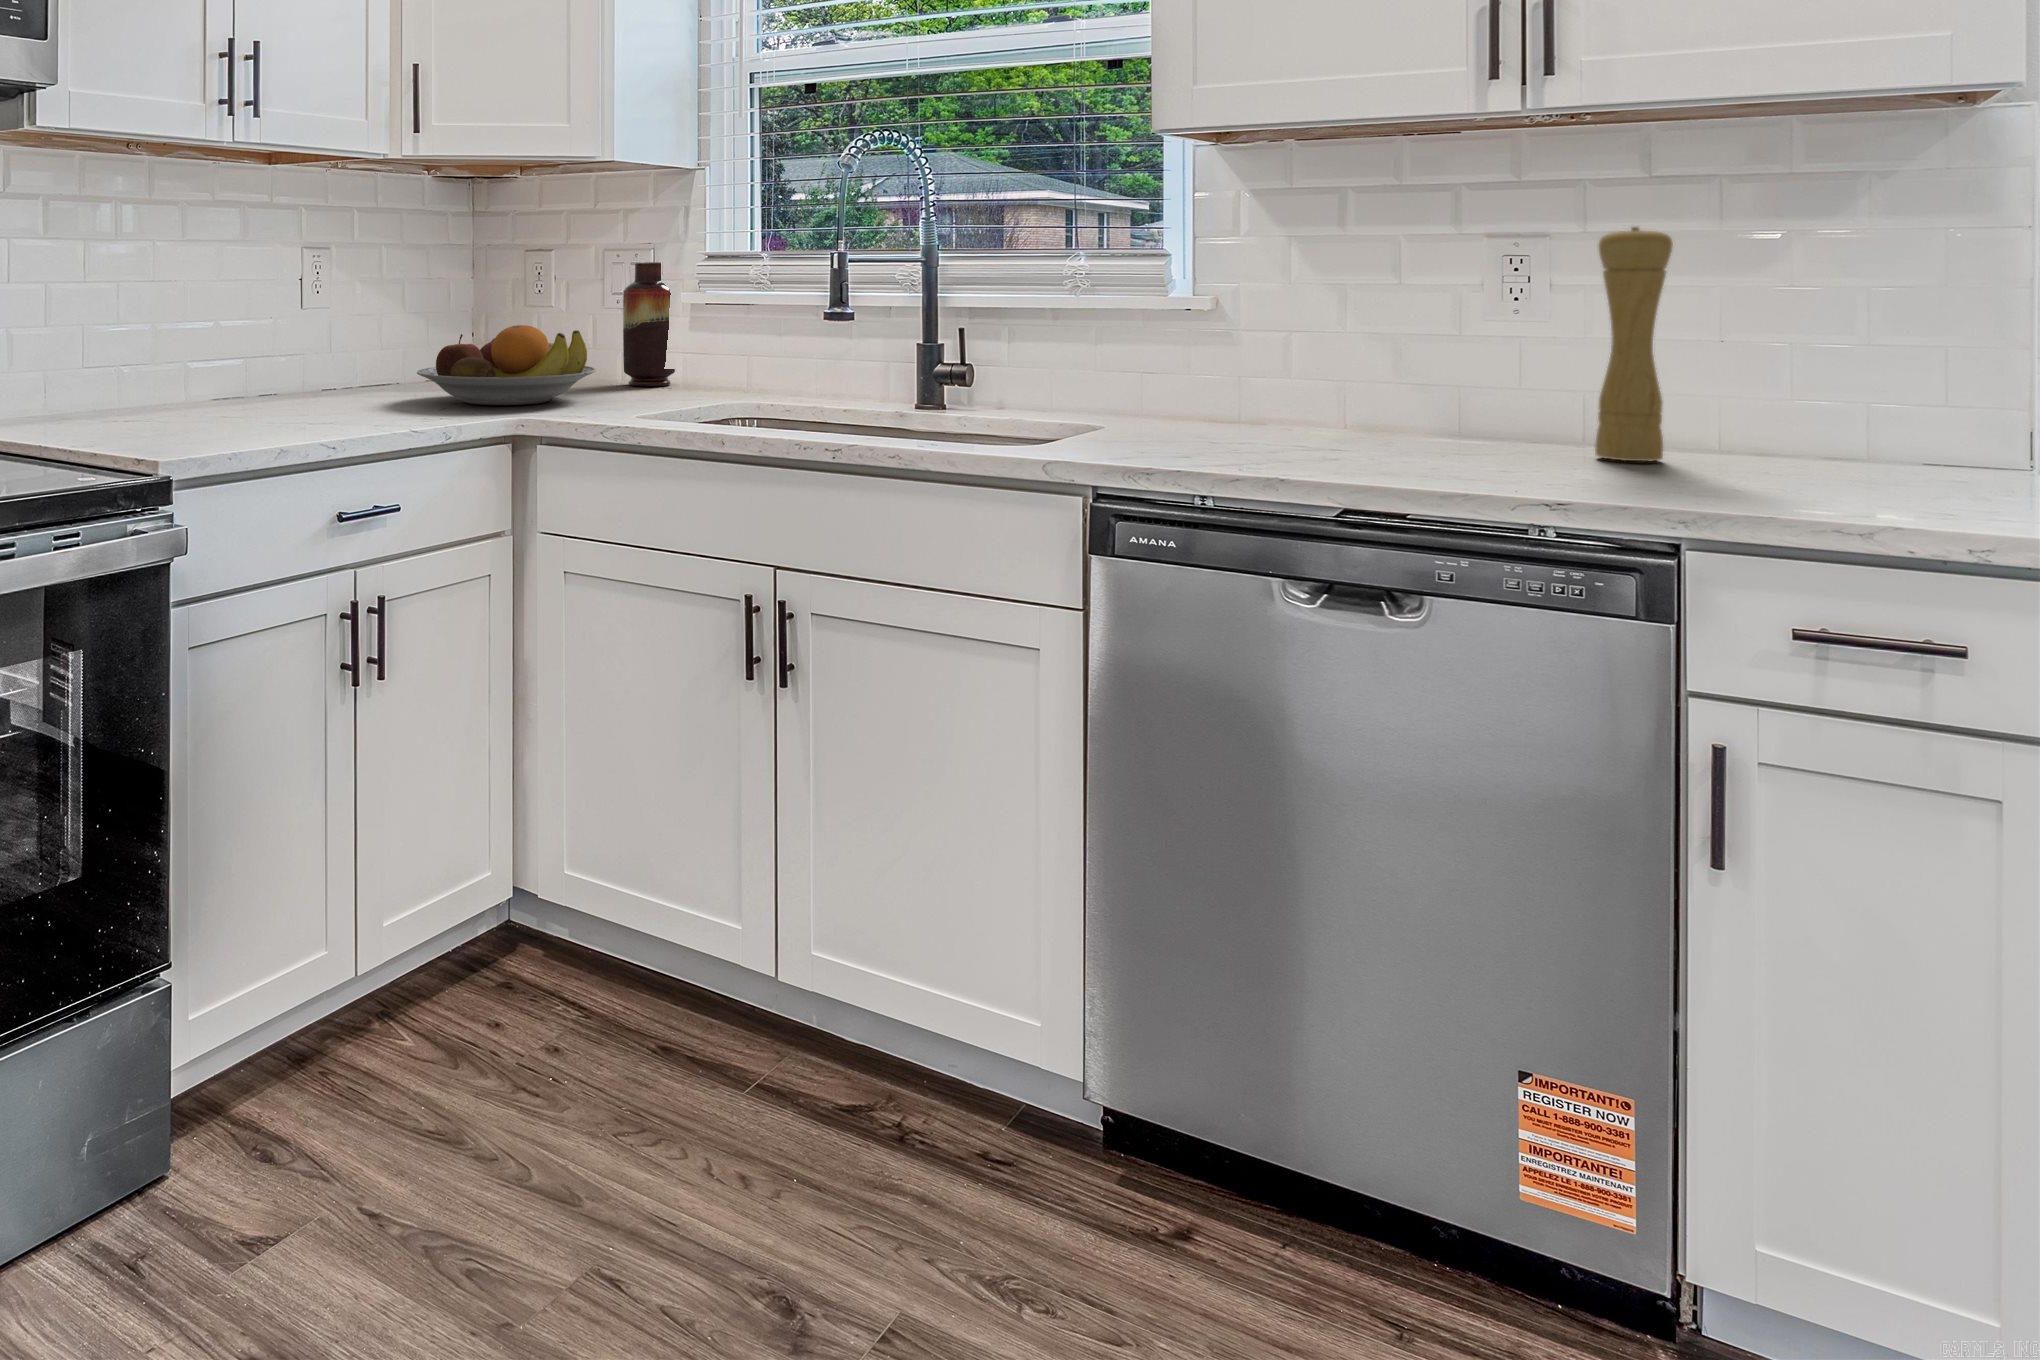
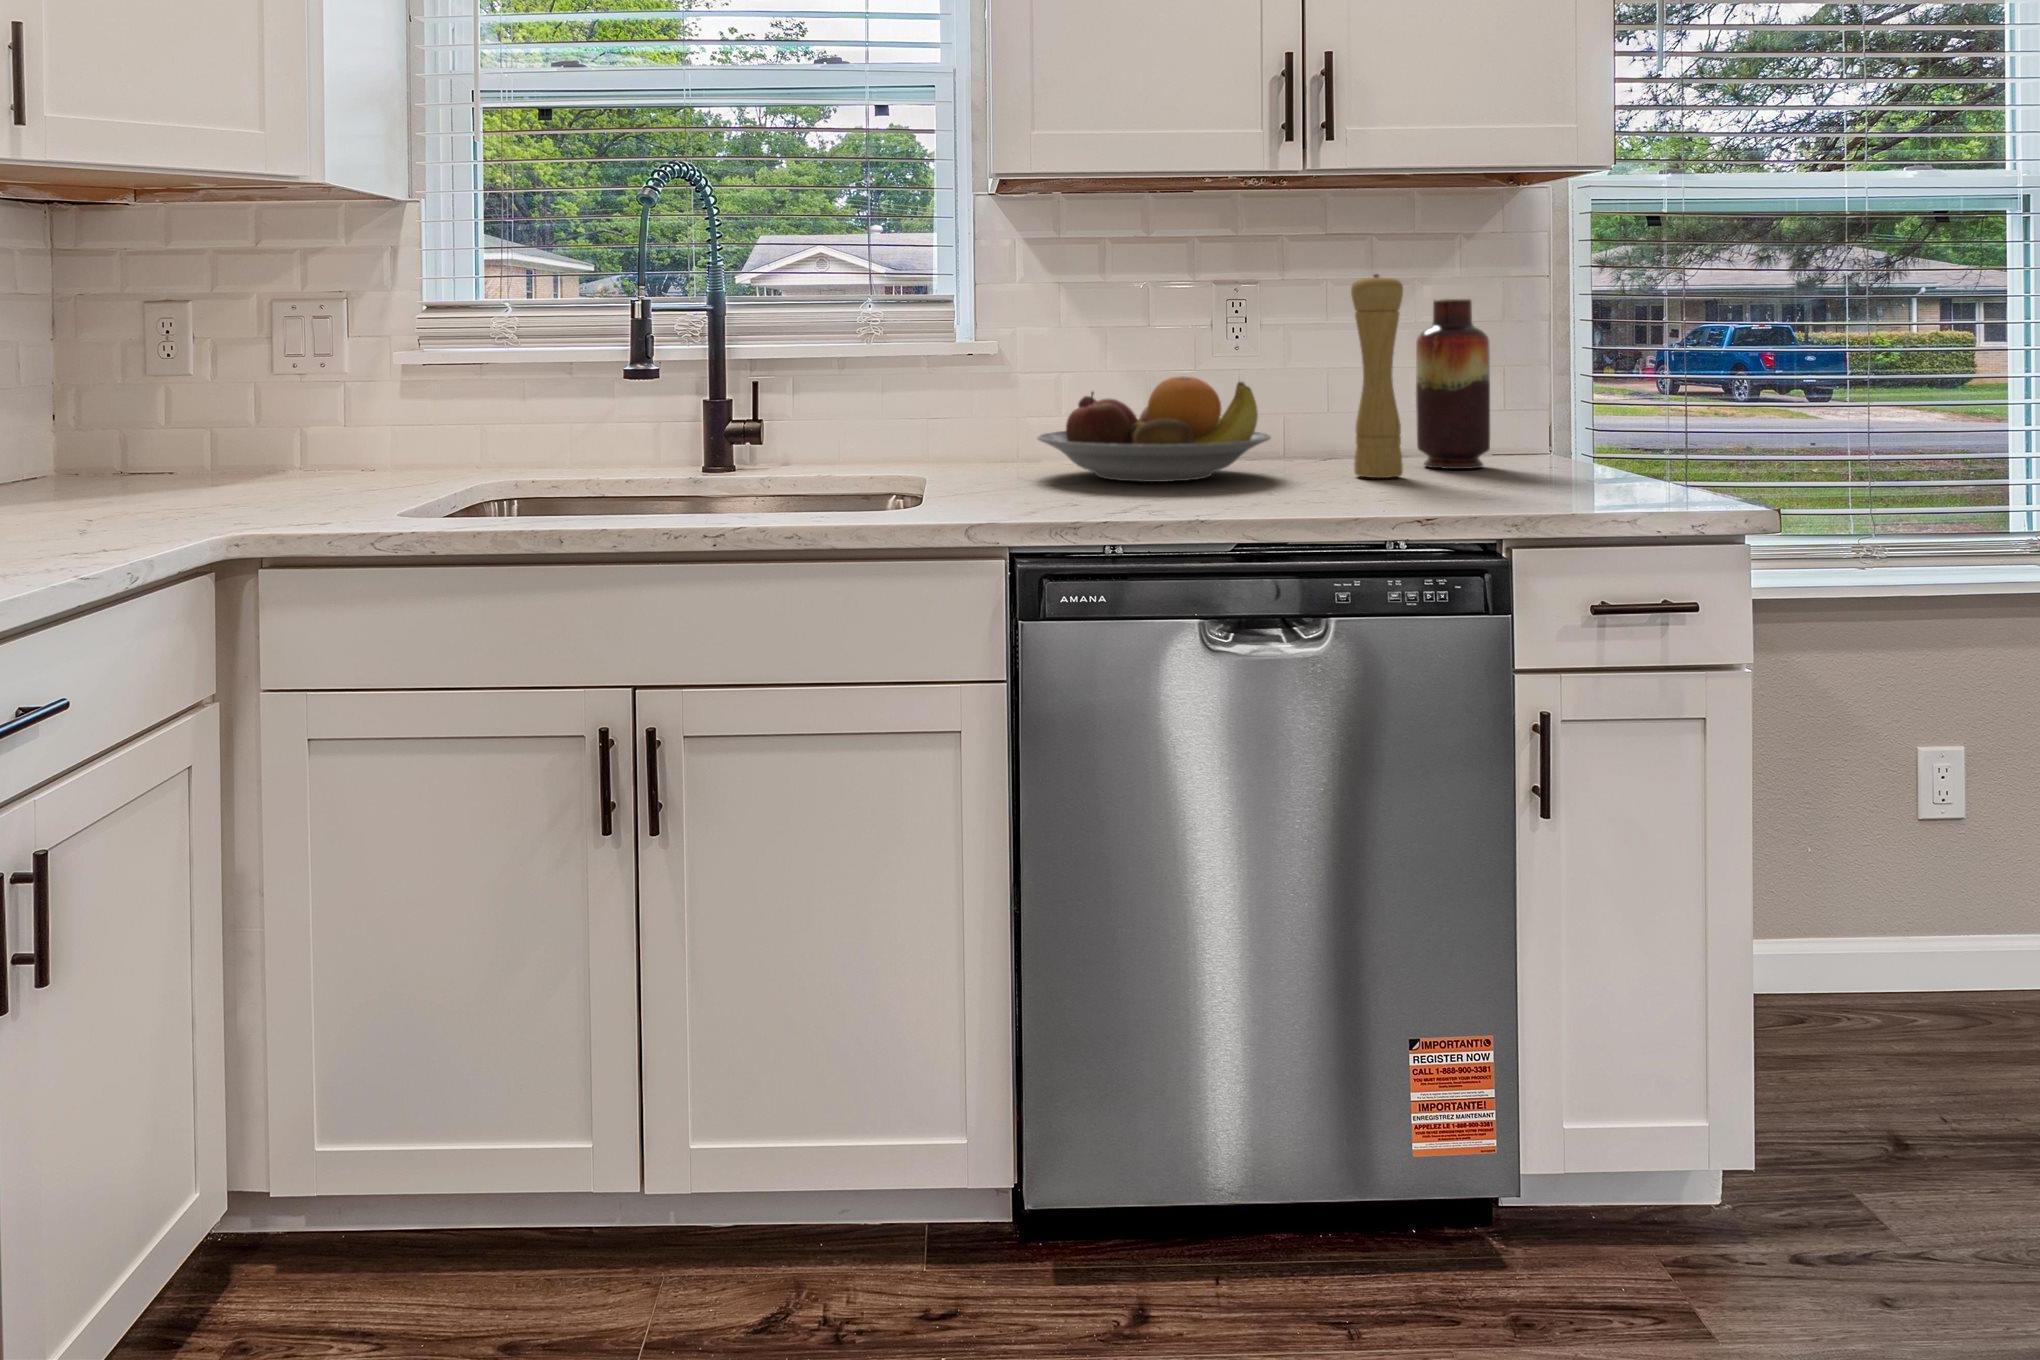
vase: present [623,262,675,386] -> present [1416,299,1490,469]
fruit bowl: present [417,325,596,405] -> present [1037,376,1271,482]

